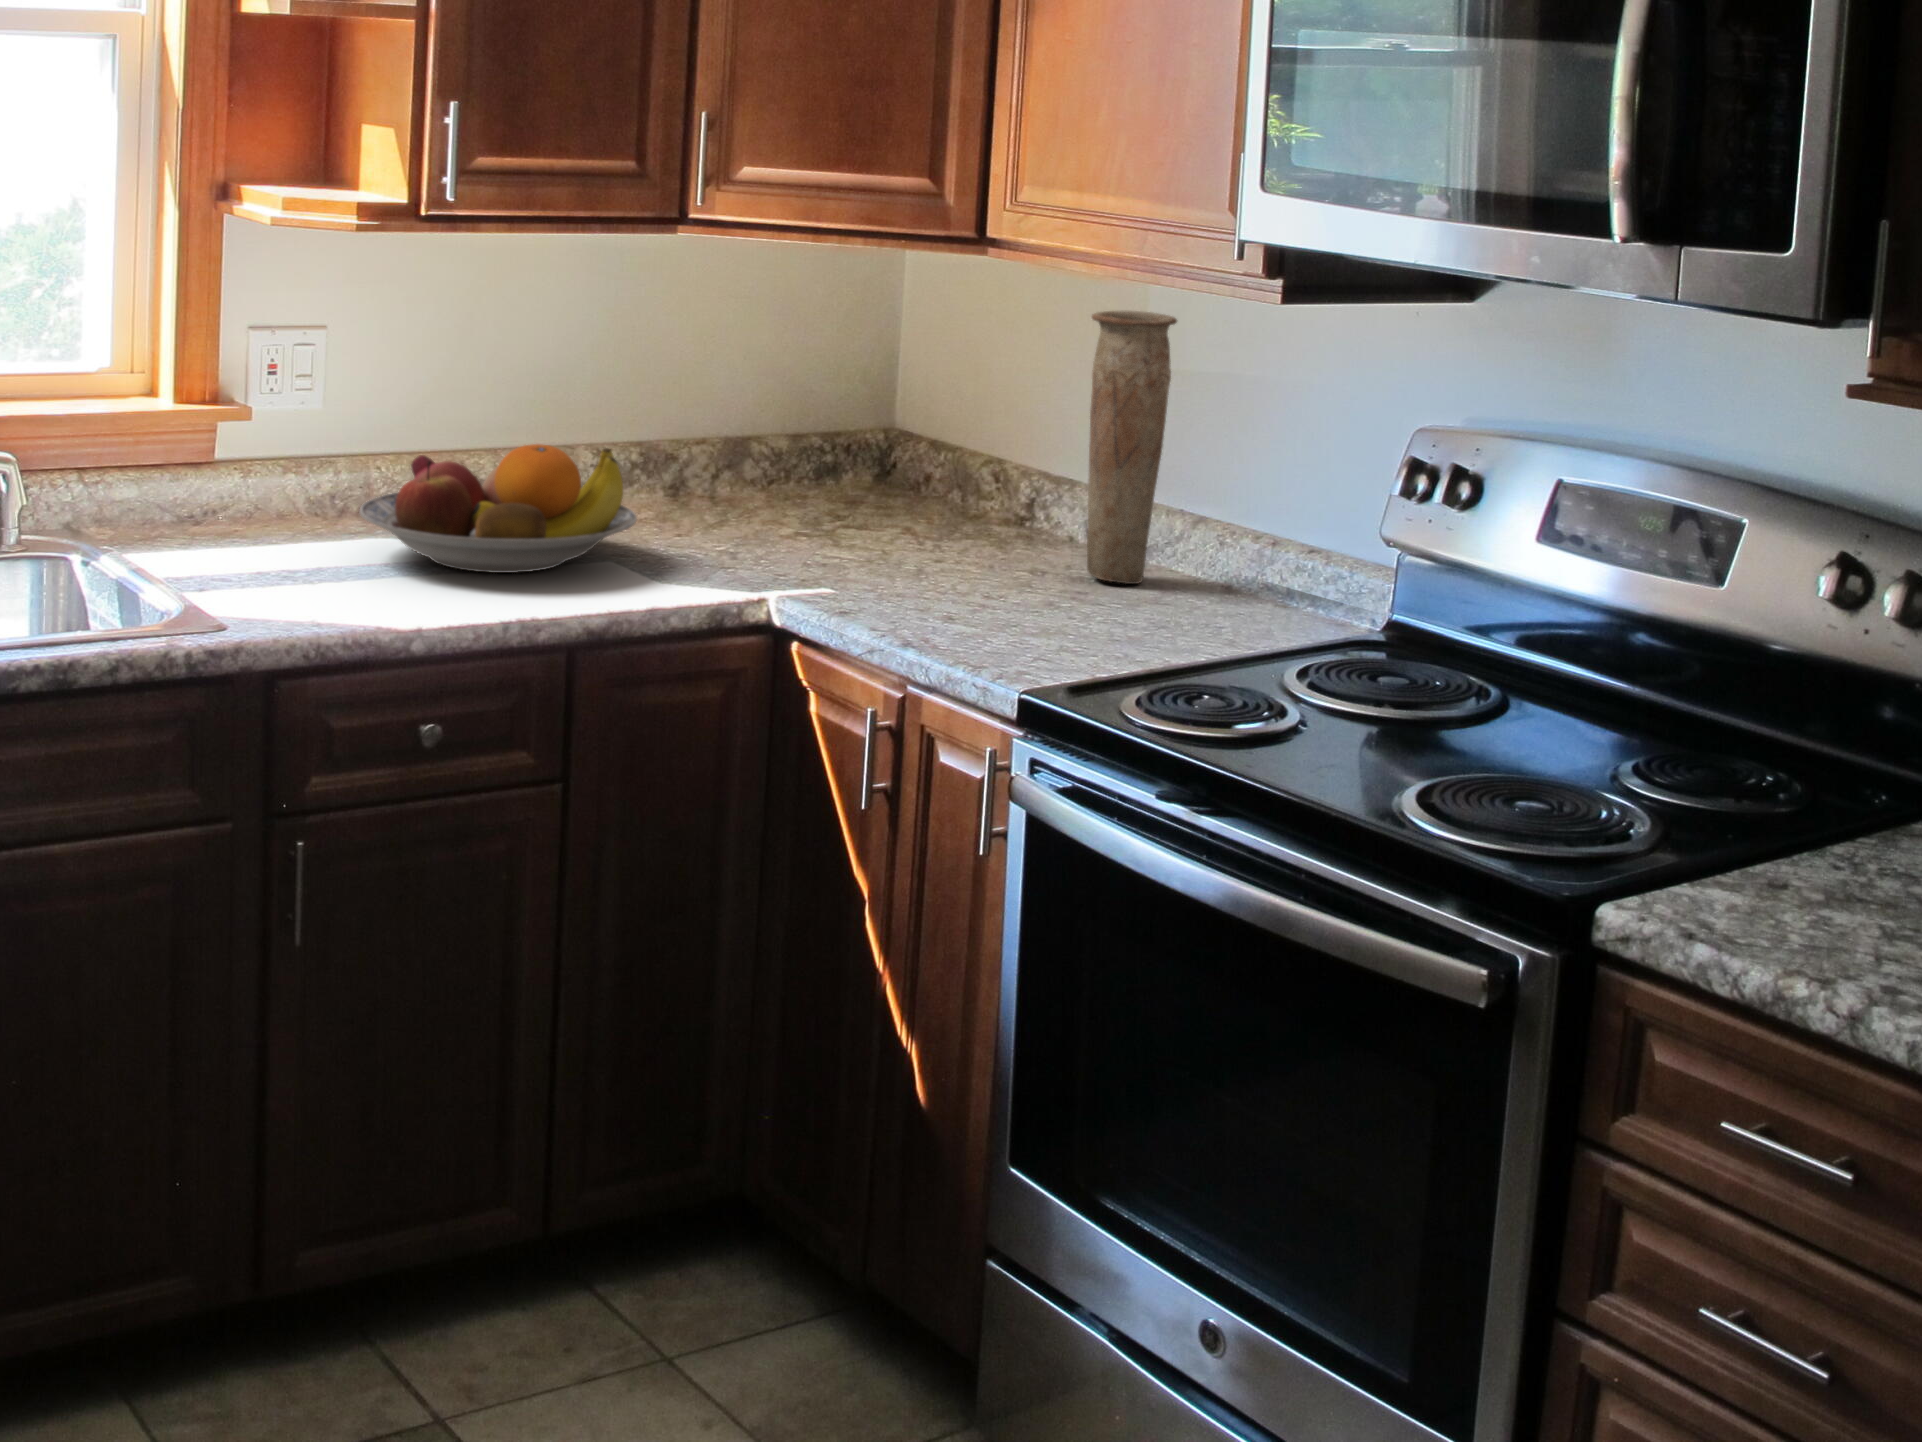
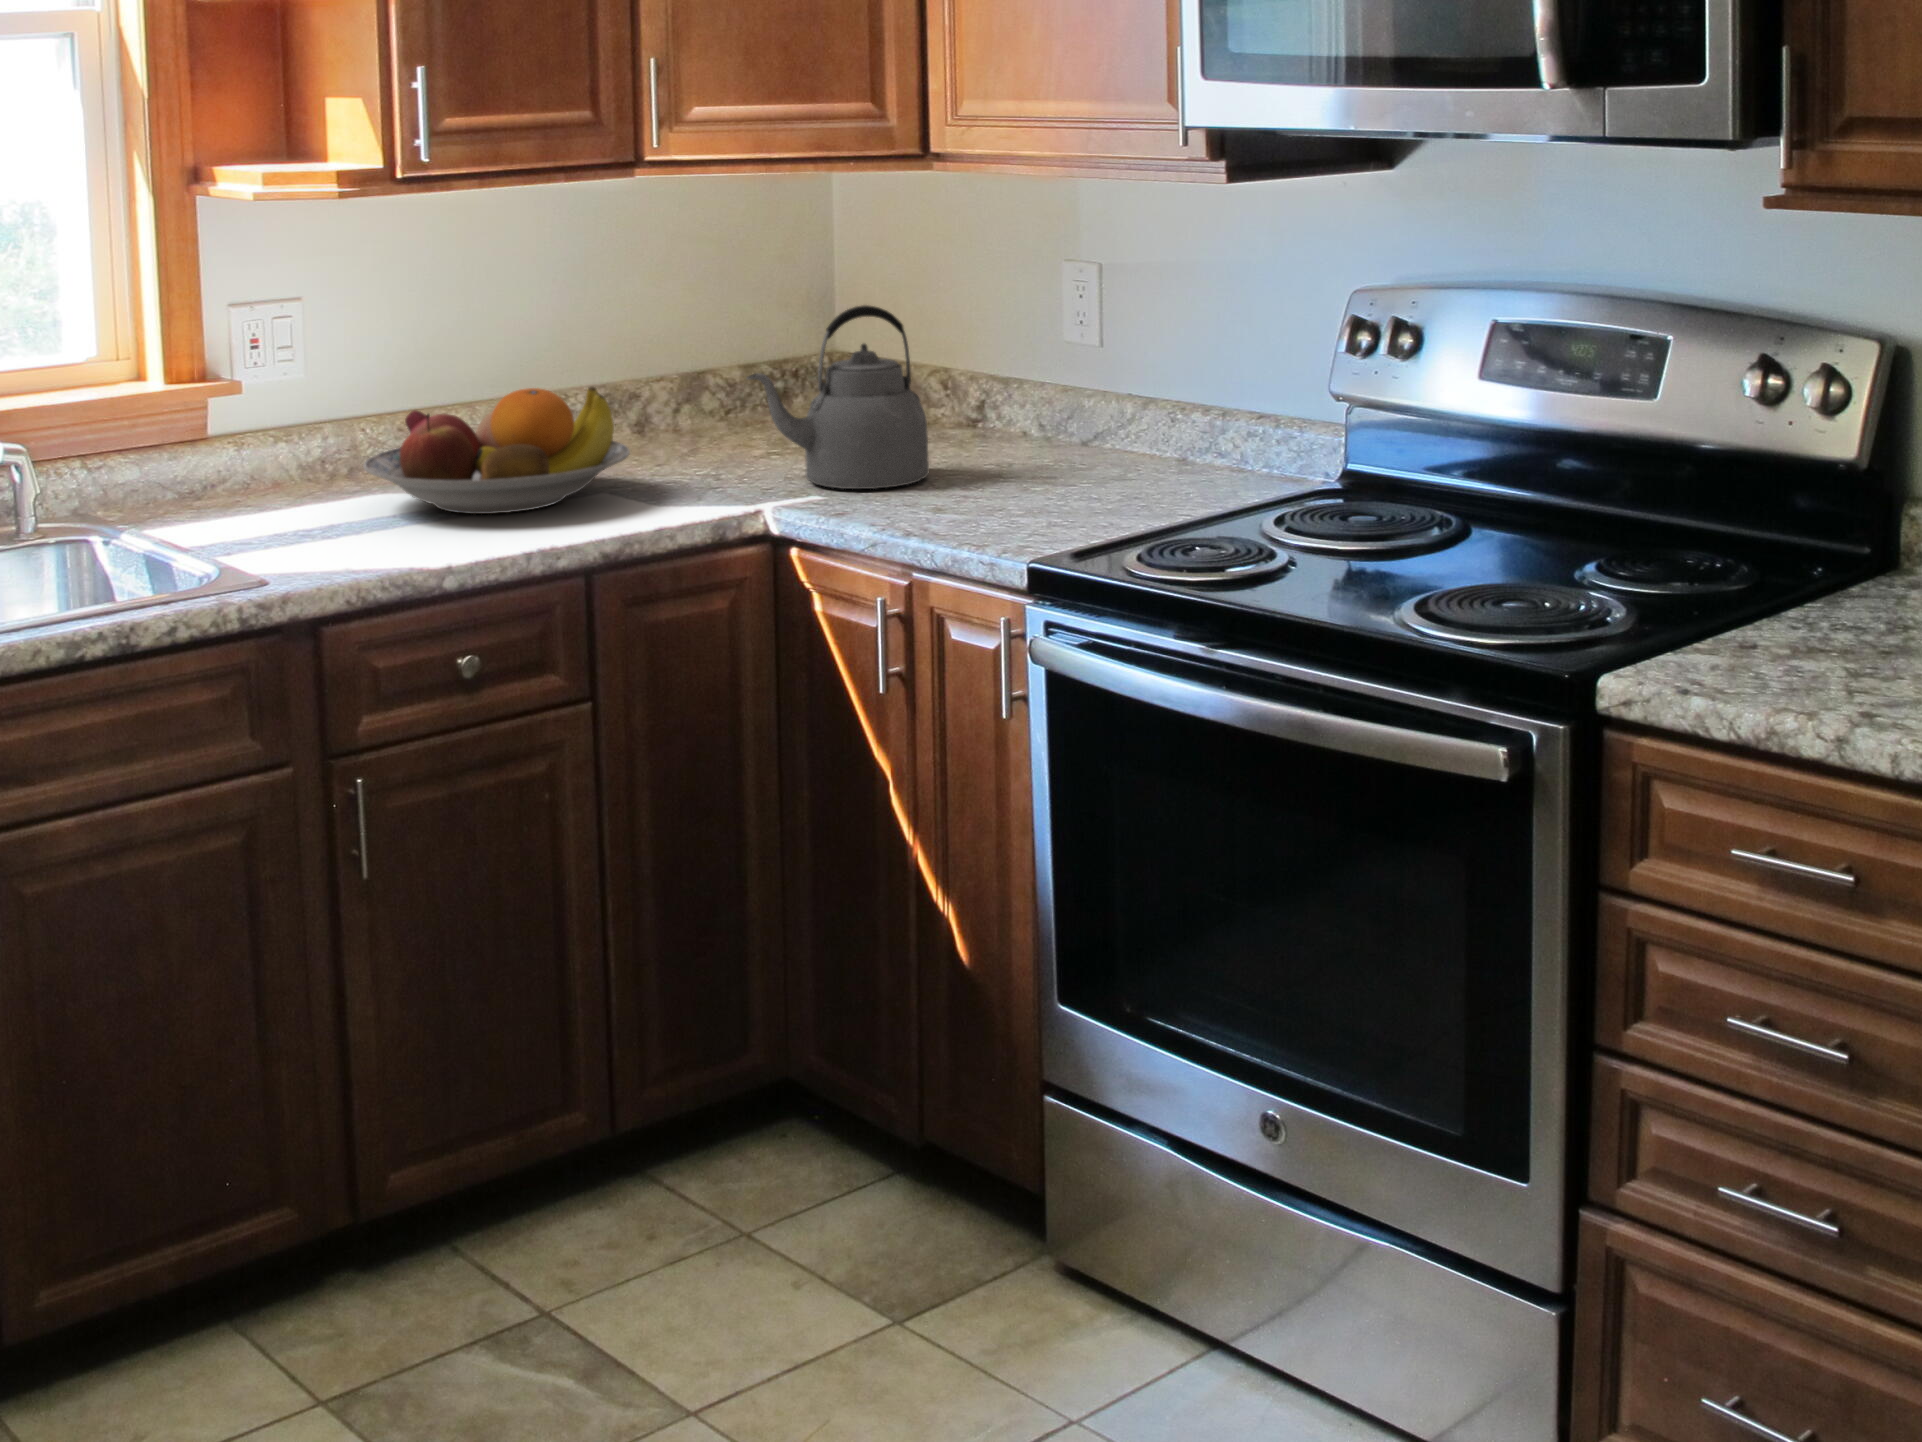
vase: present [1087,311,1177,584] -> none [1038,211,1119,466]
kettle: none [764,391,951,586] -> present [747,305,929,489]

